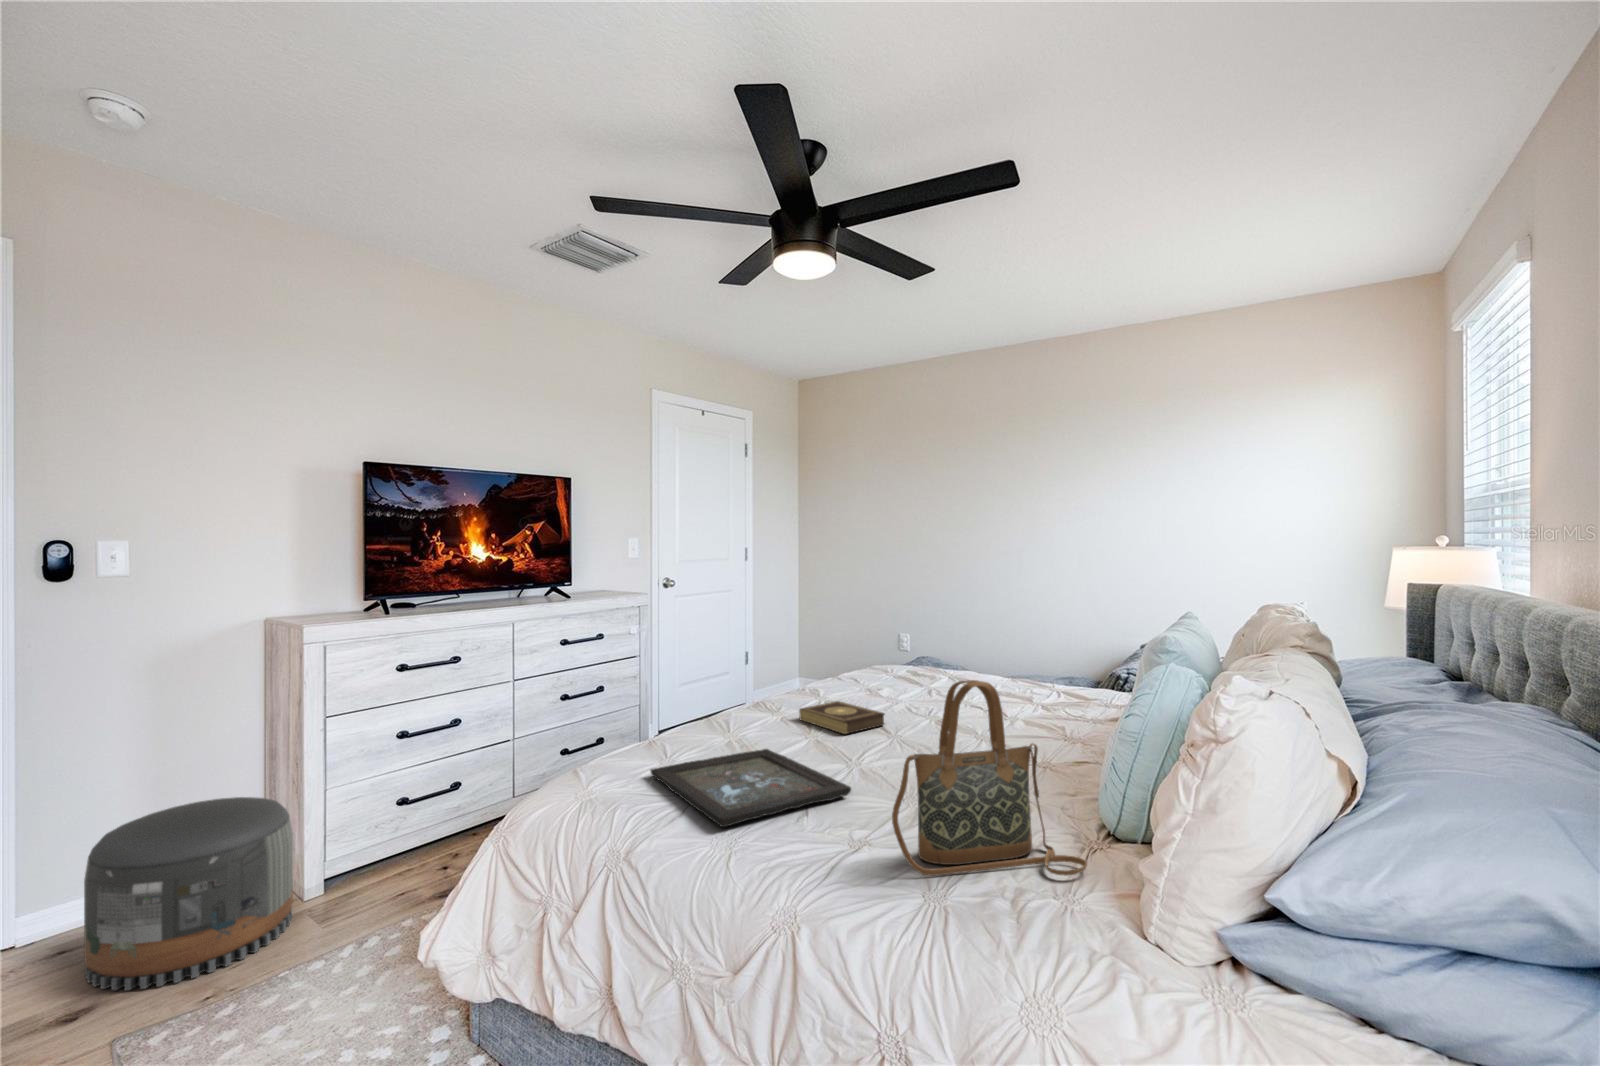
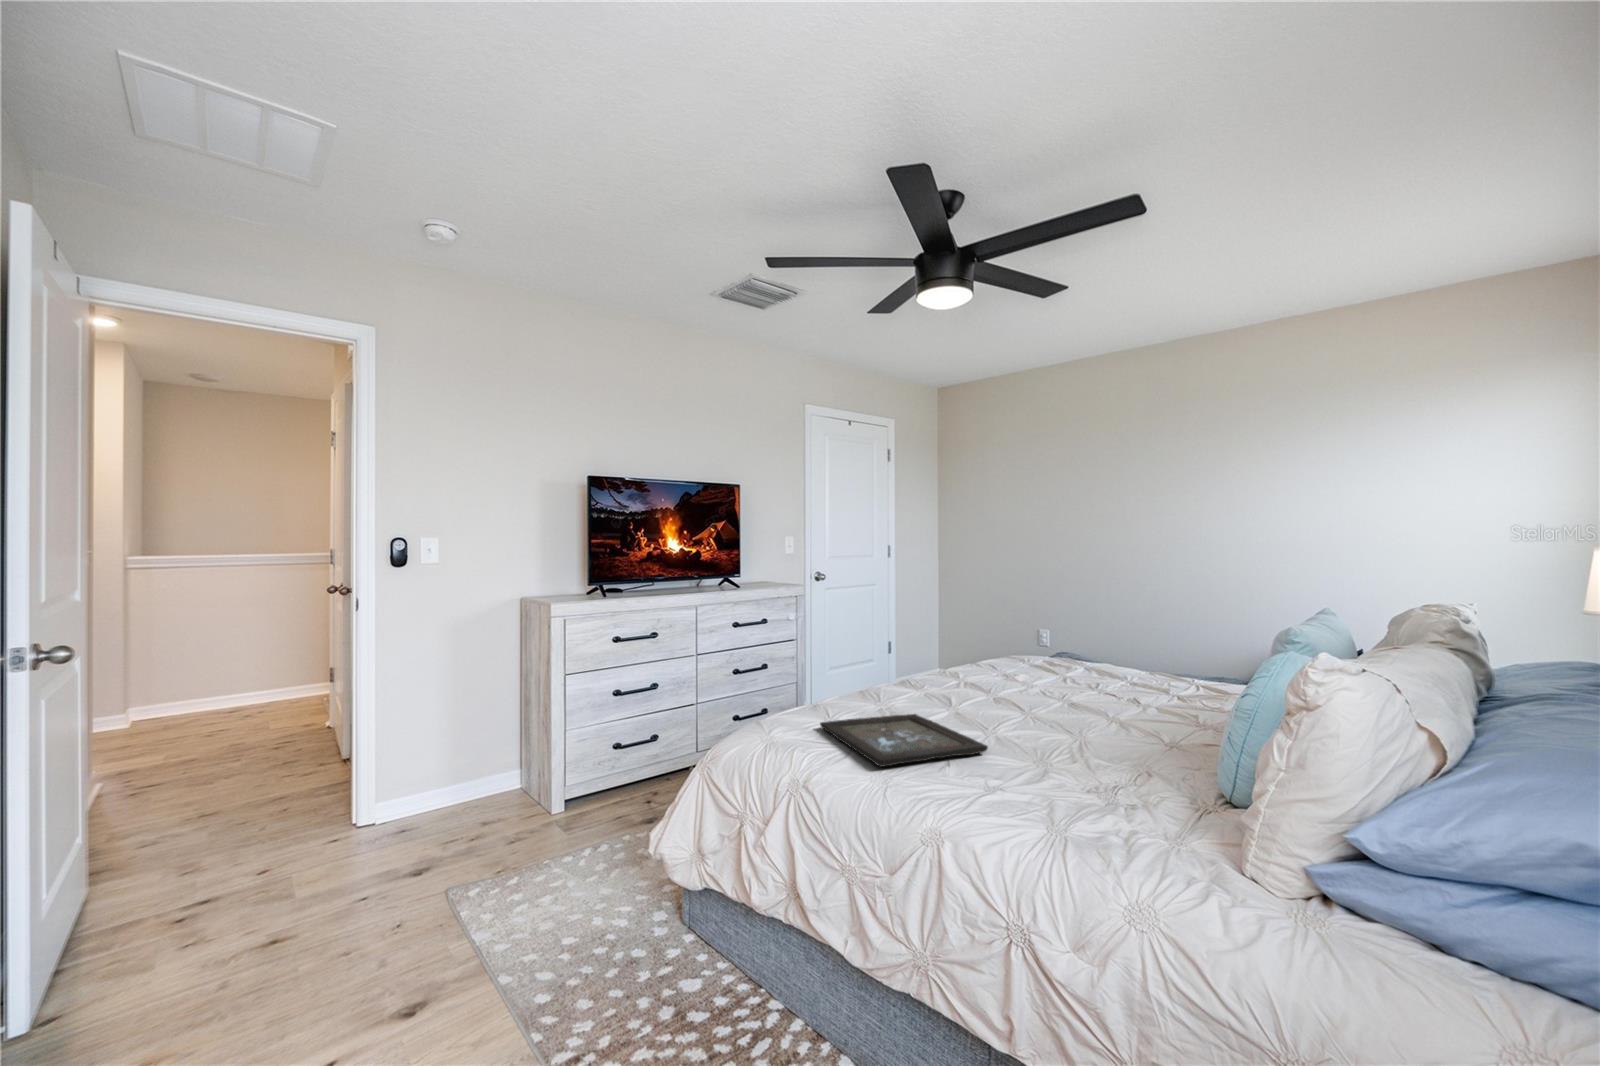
handbag: present [892,680,1087,876] -> none [1021,657,1196,824]
book: present [799,701,885,734] -> none [943,680,1020,707]
pouf: present [84,797,293,990] -> none [414,731,545,862]

